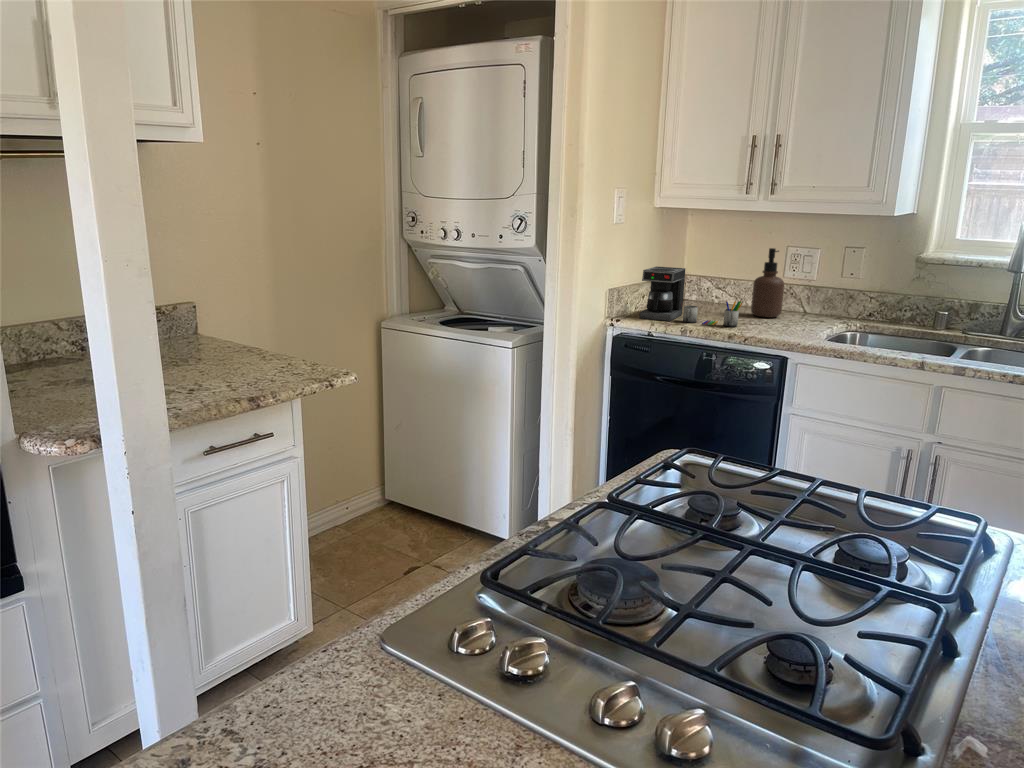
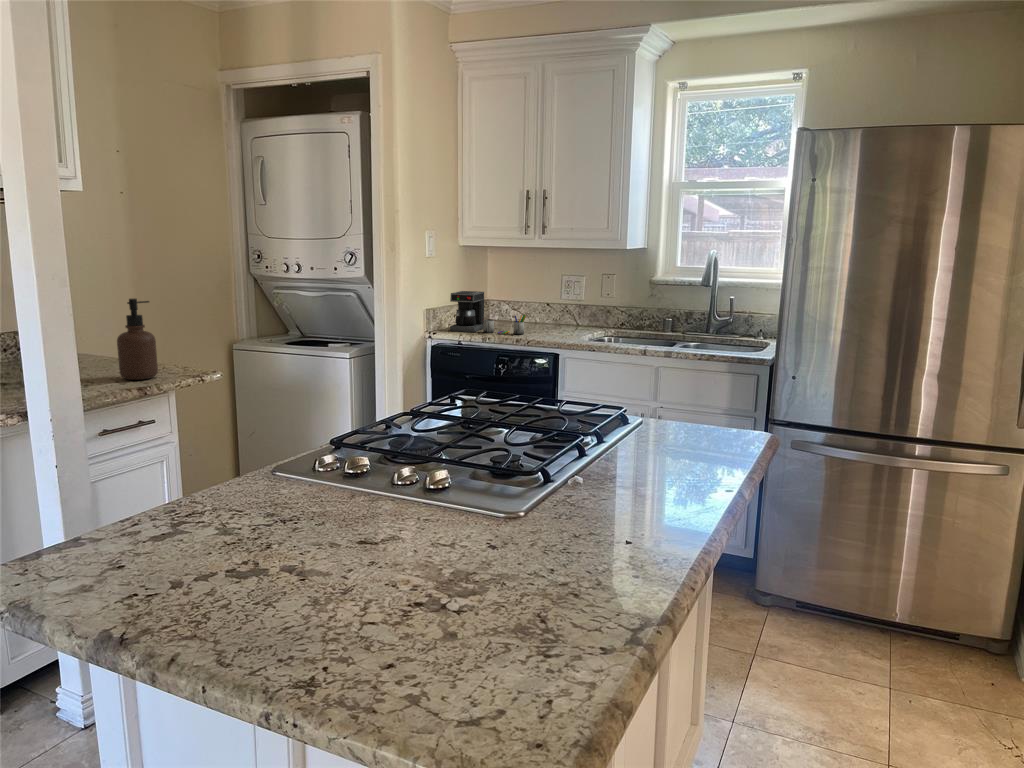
soap dispenser: present [751,248,784,318] -> present [117,298,158,380]

